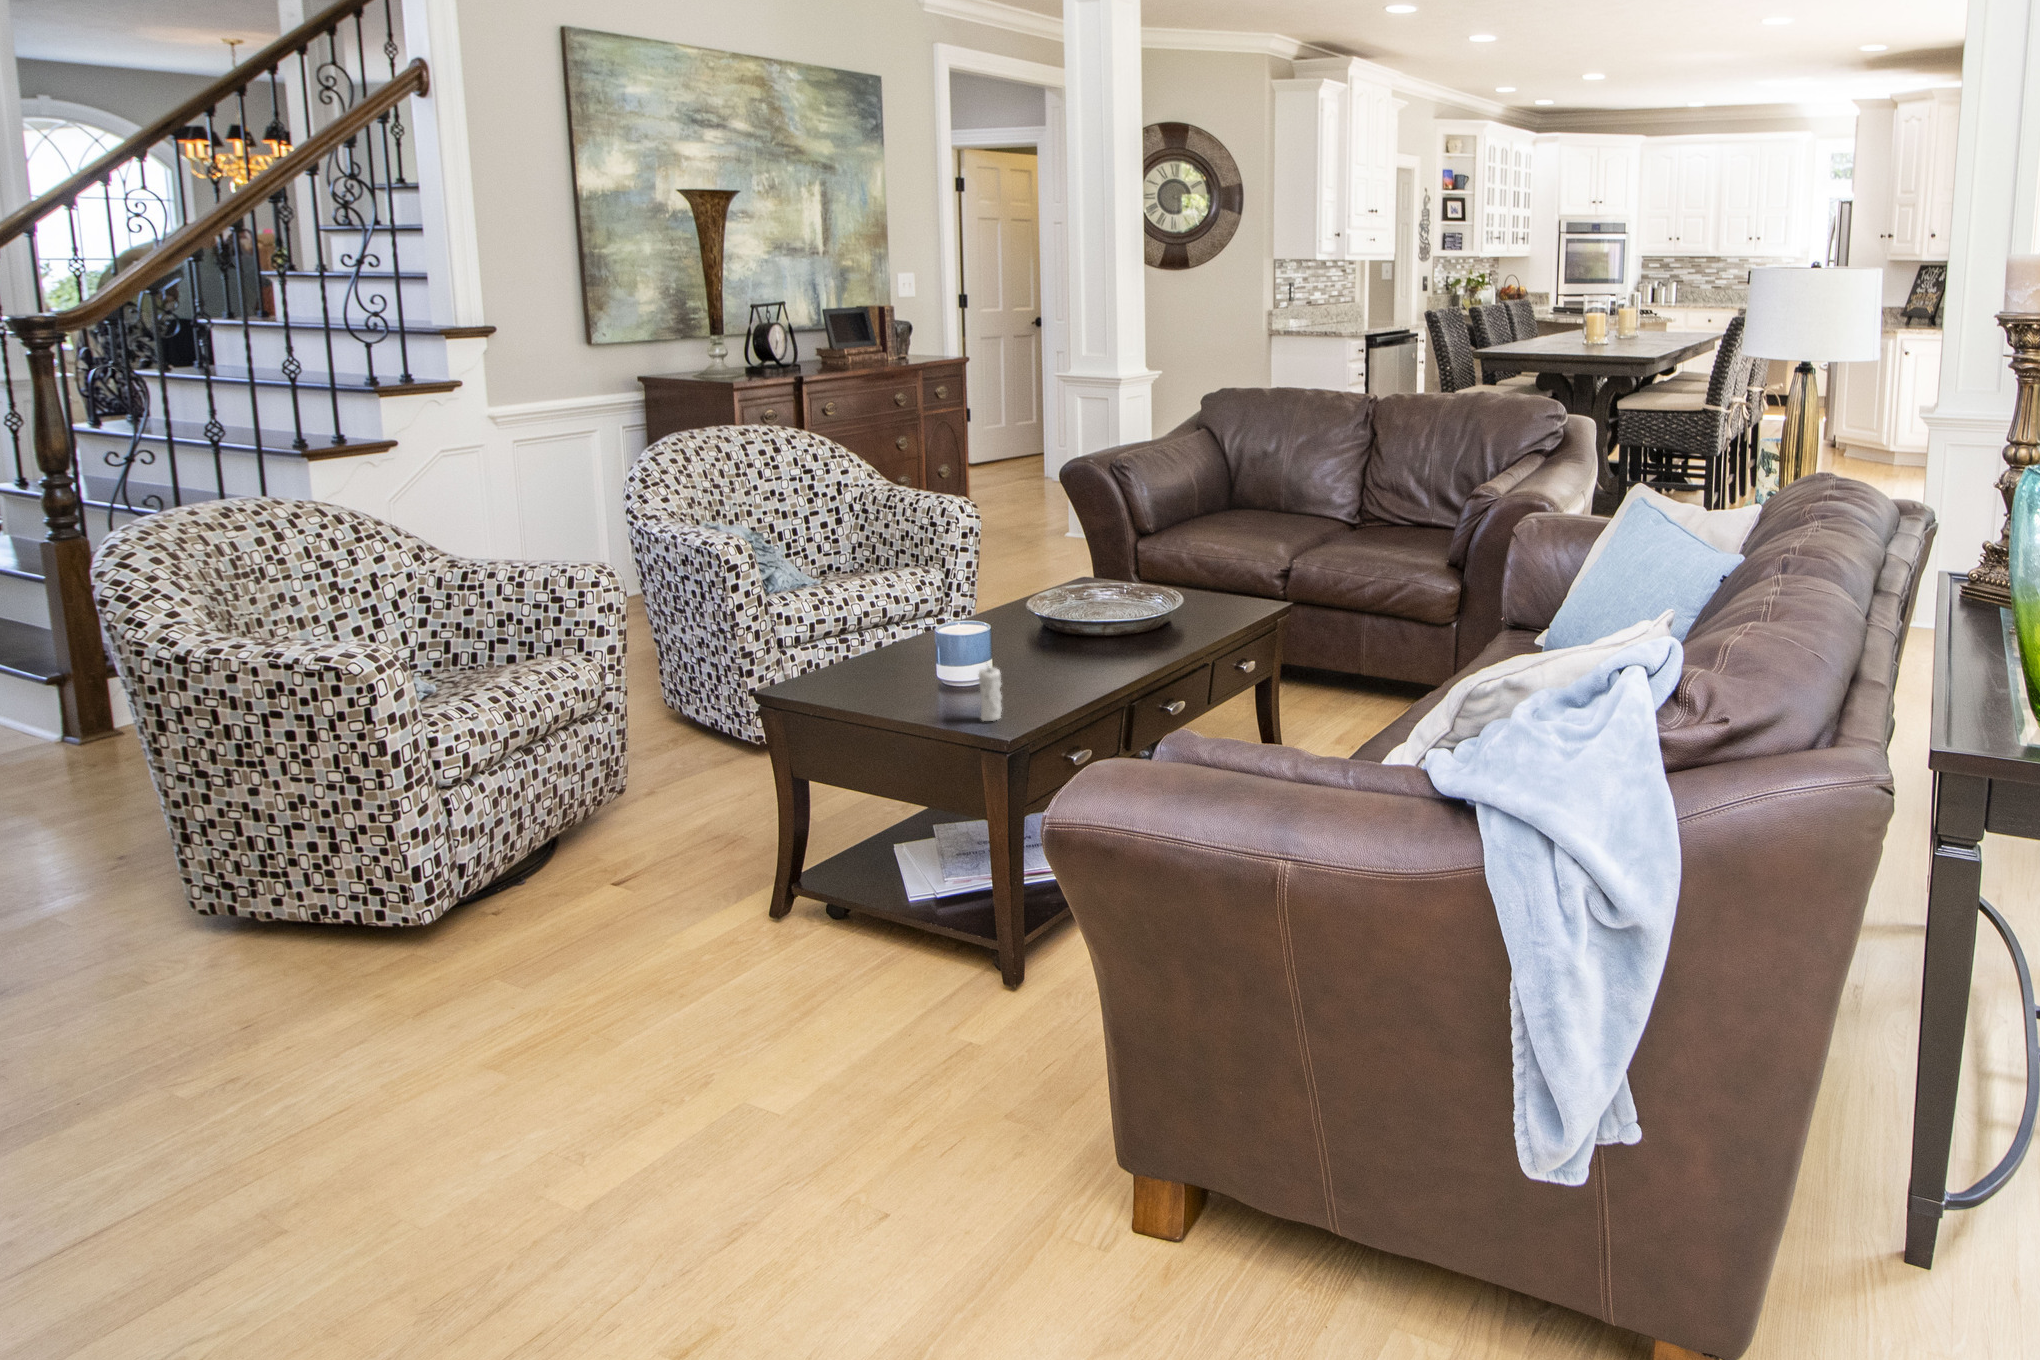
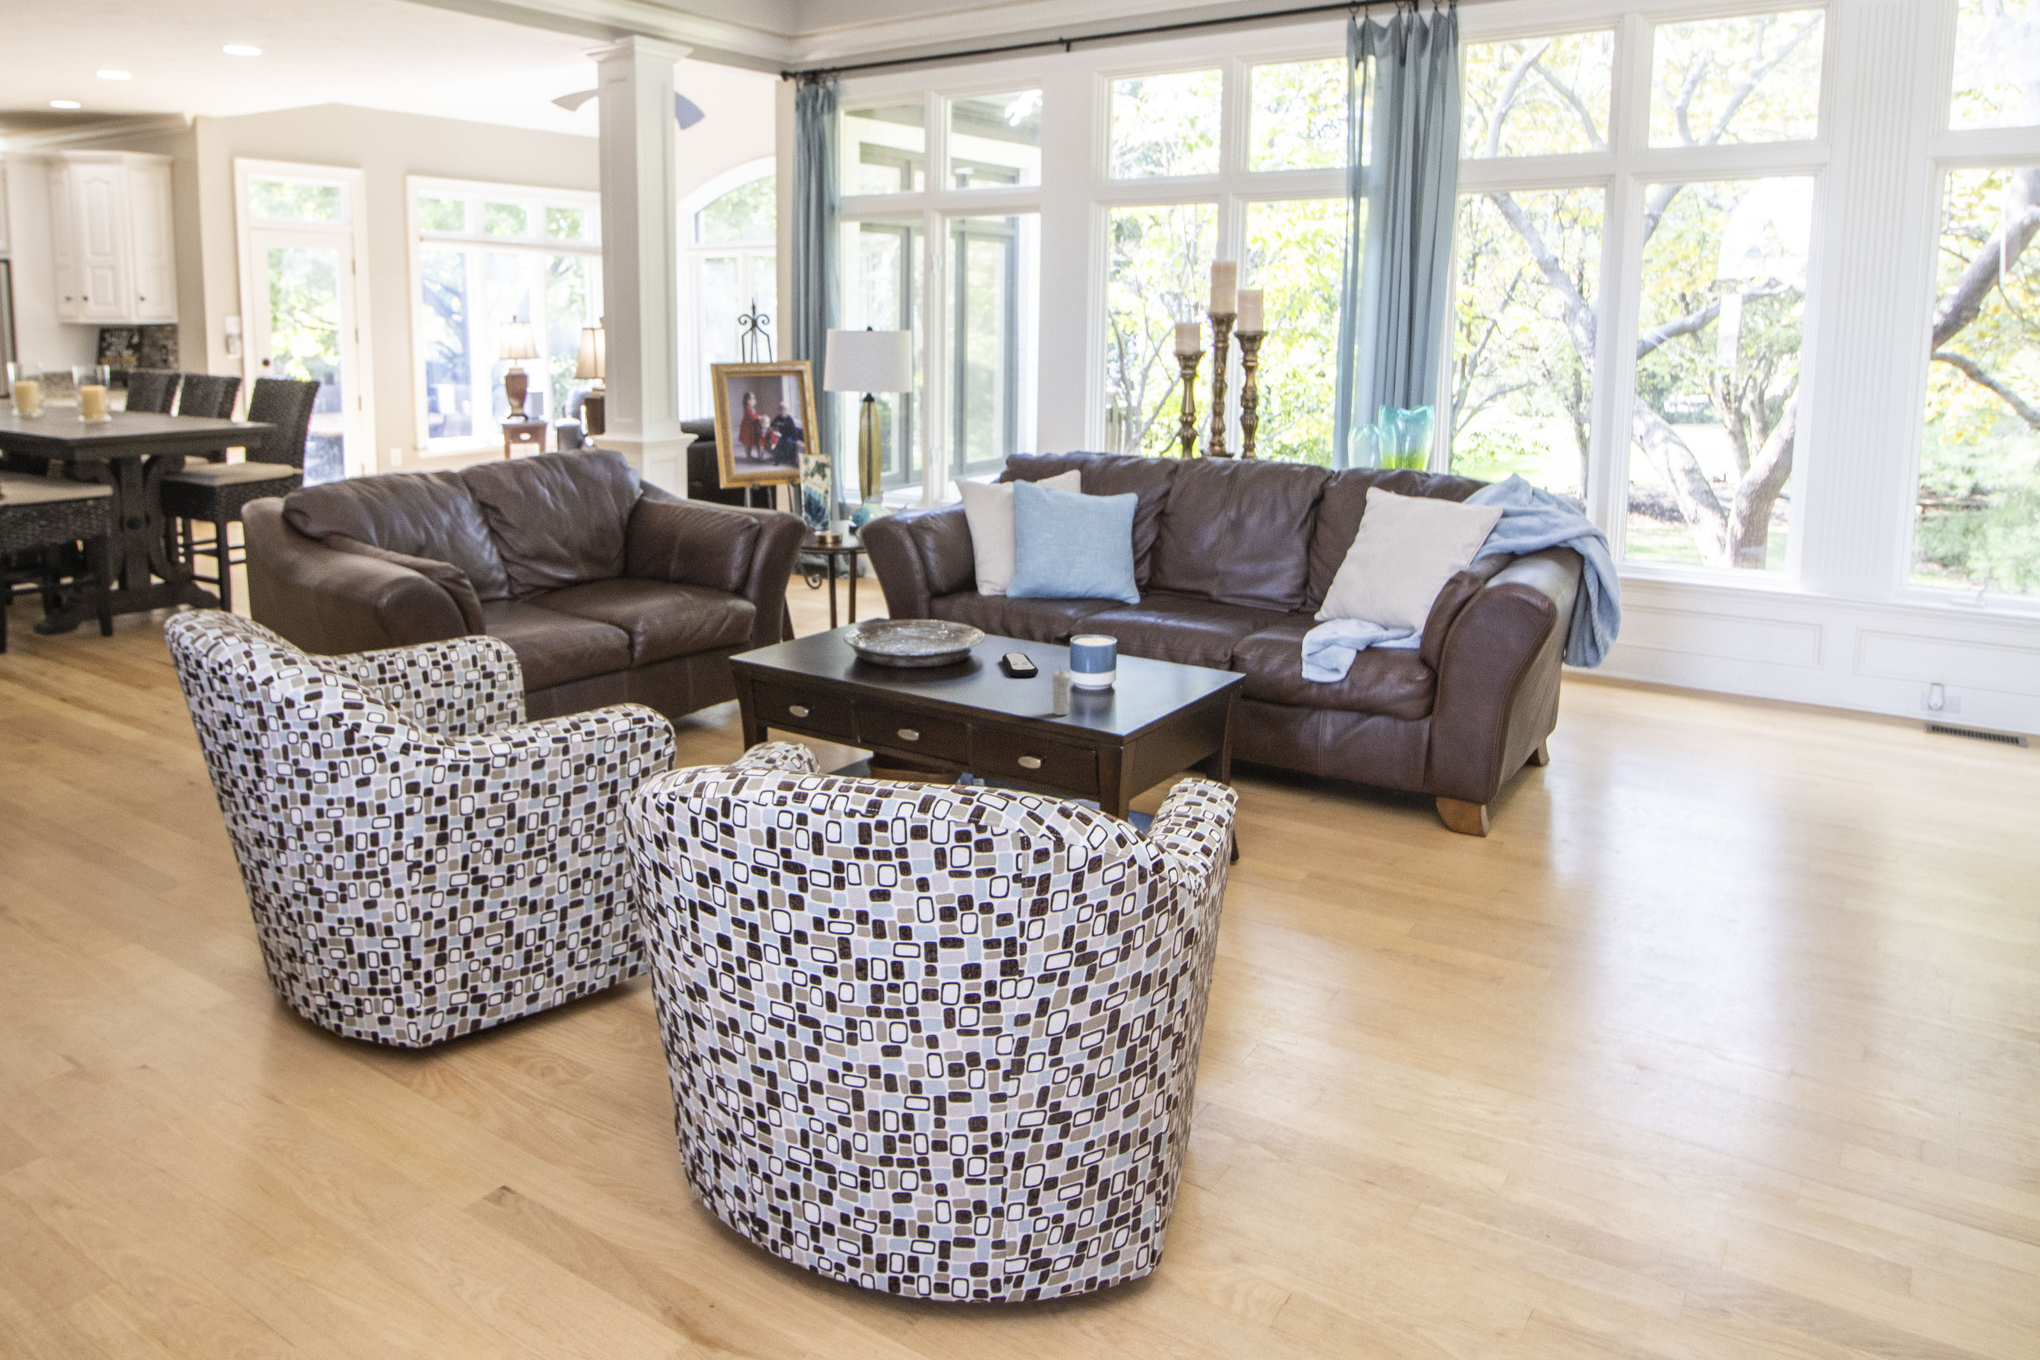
remote control: none [1039,646,1096,674] -> present [1002,653,1038,677]

